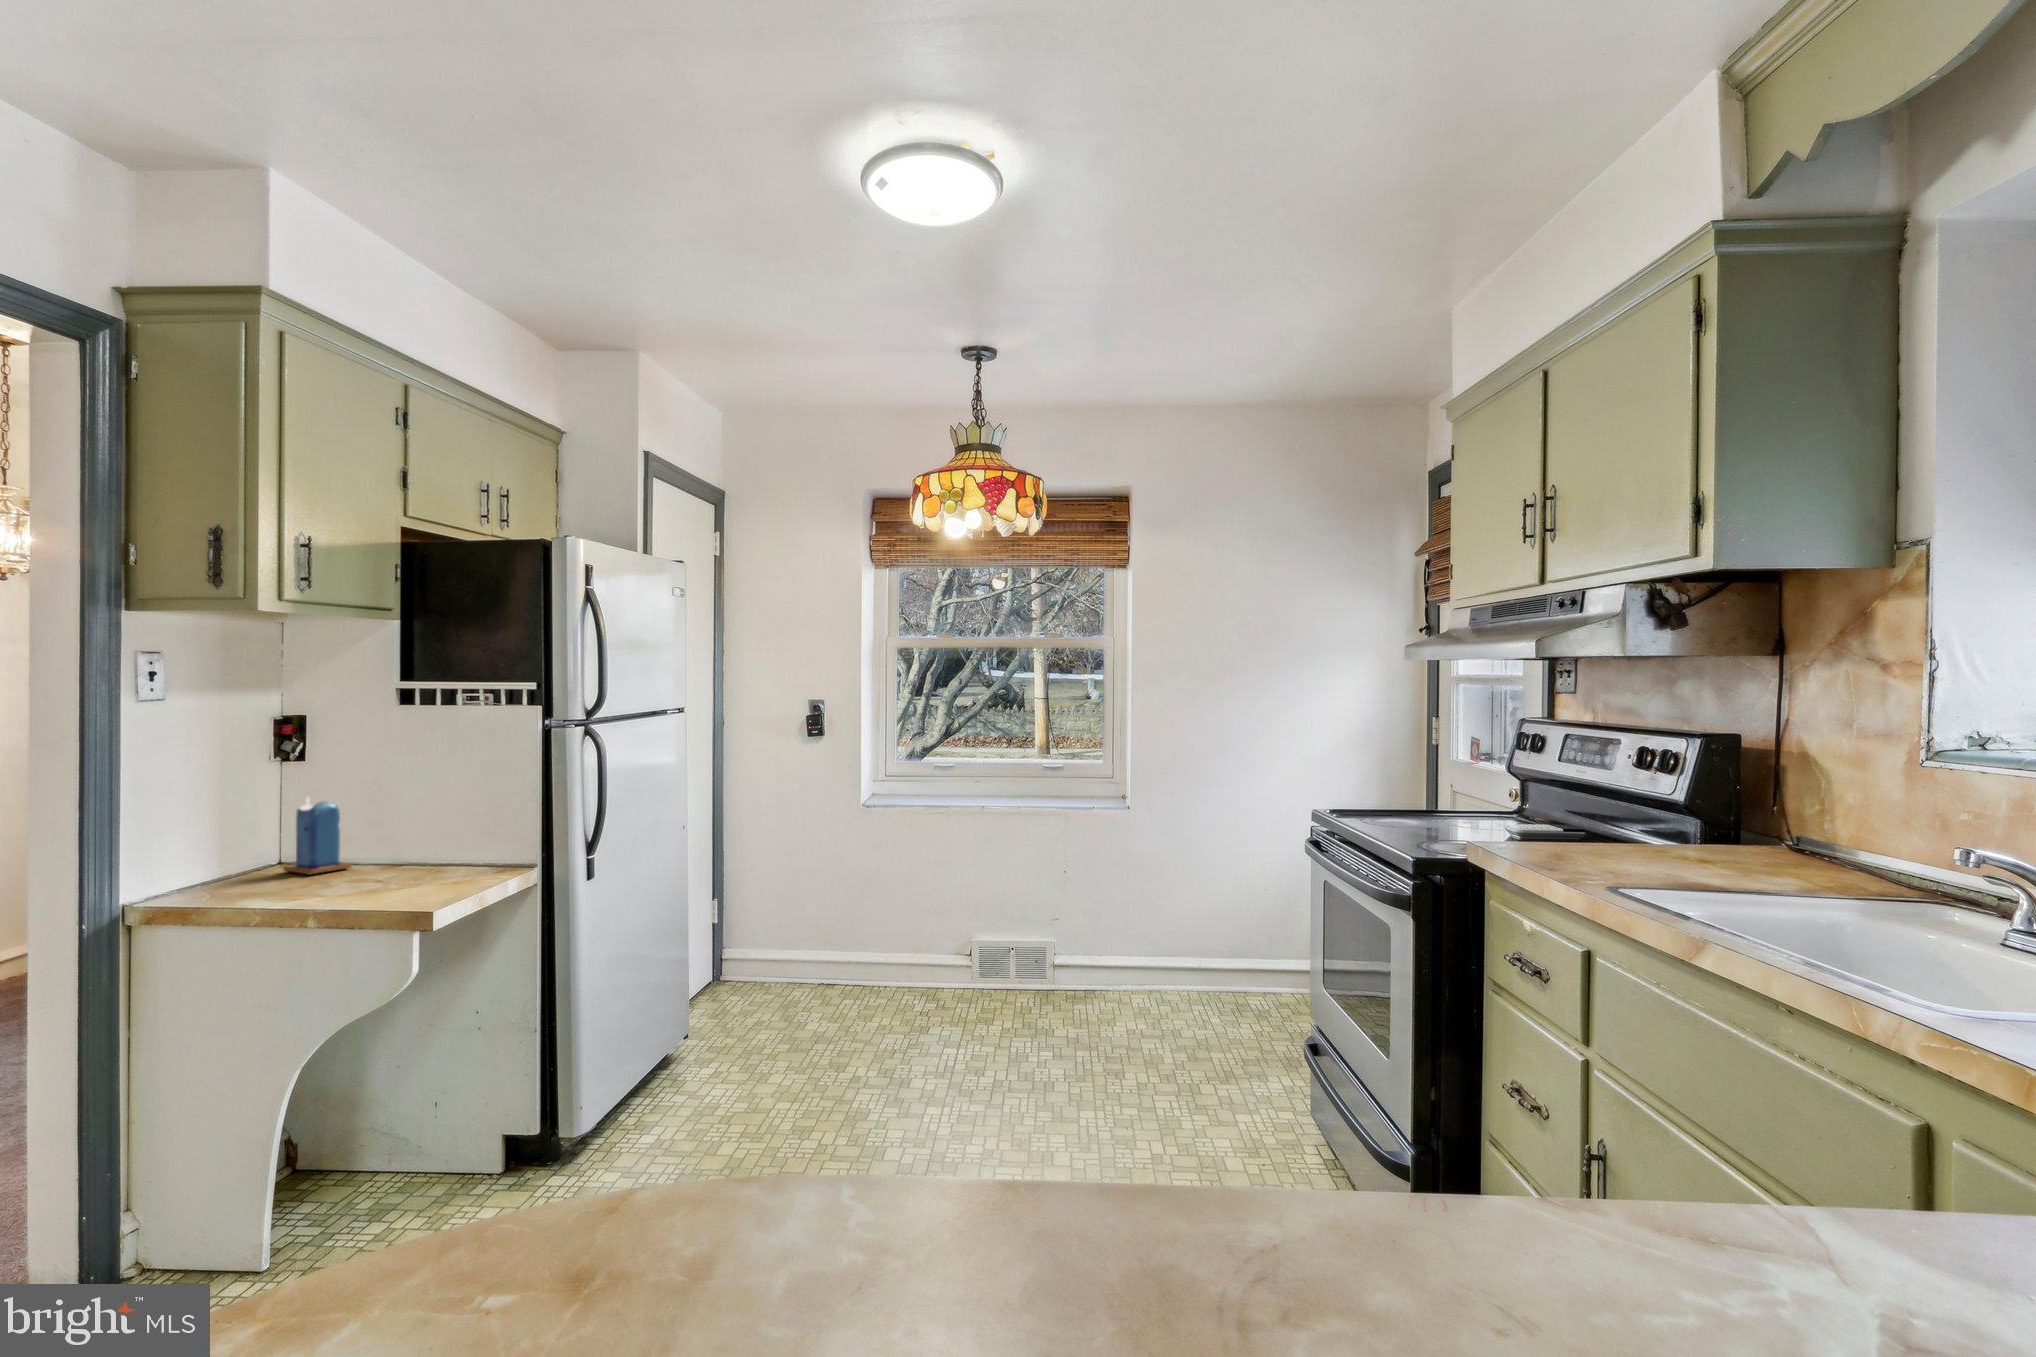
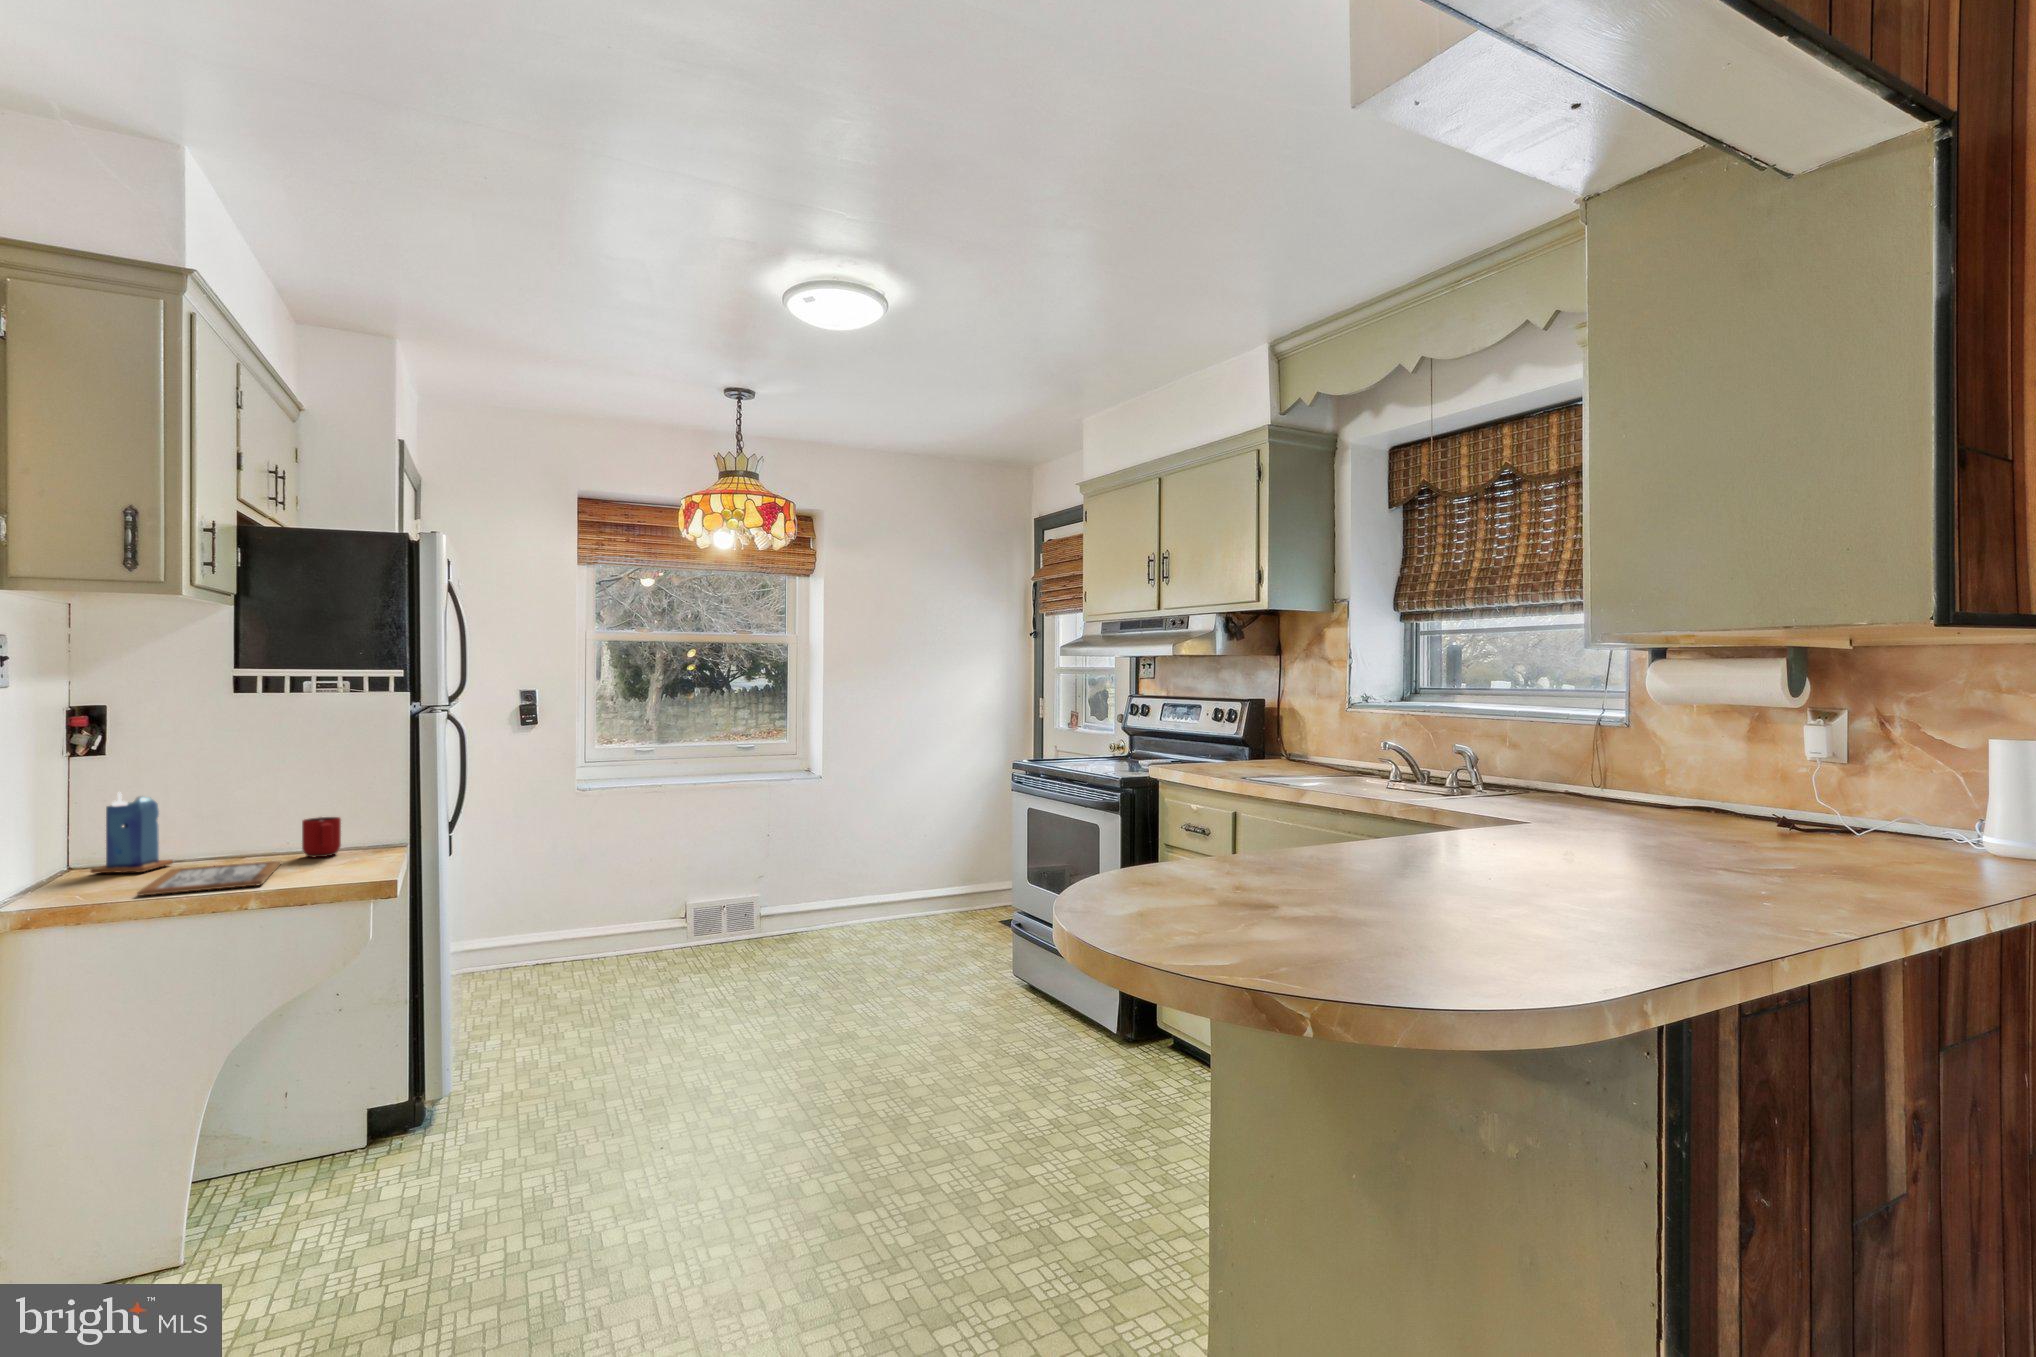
mug: none [441,832,478,874] -> present [302,817,341,857]
picture frame: none [230,874,411,905] -> present [137,861,281,896]

